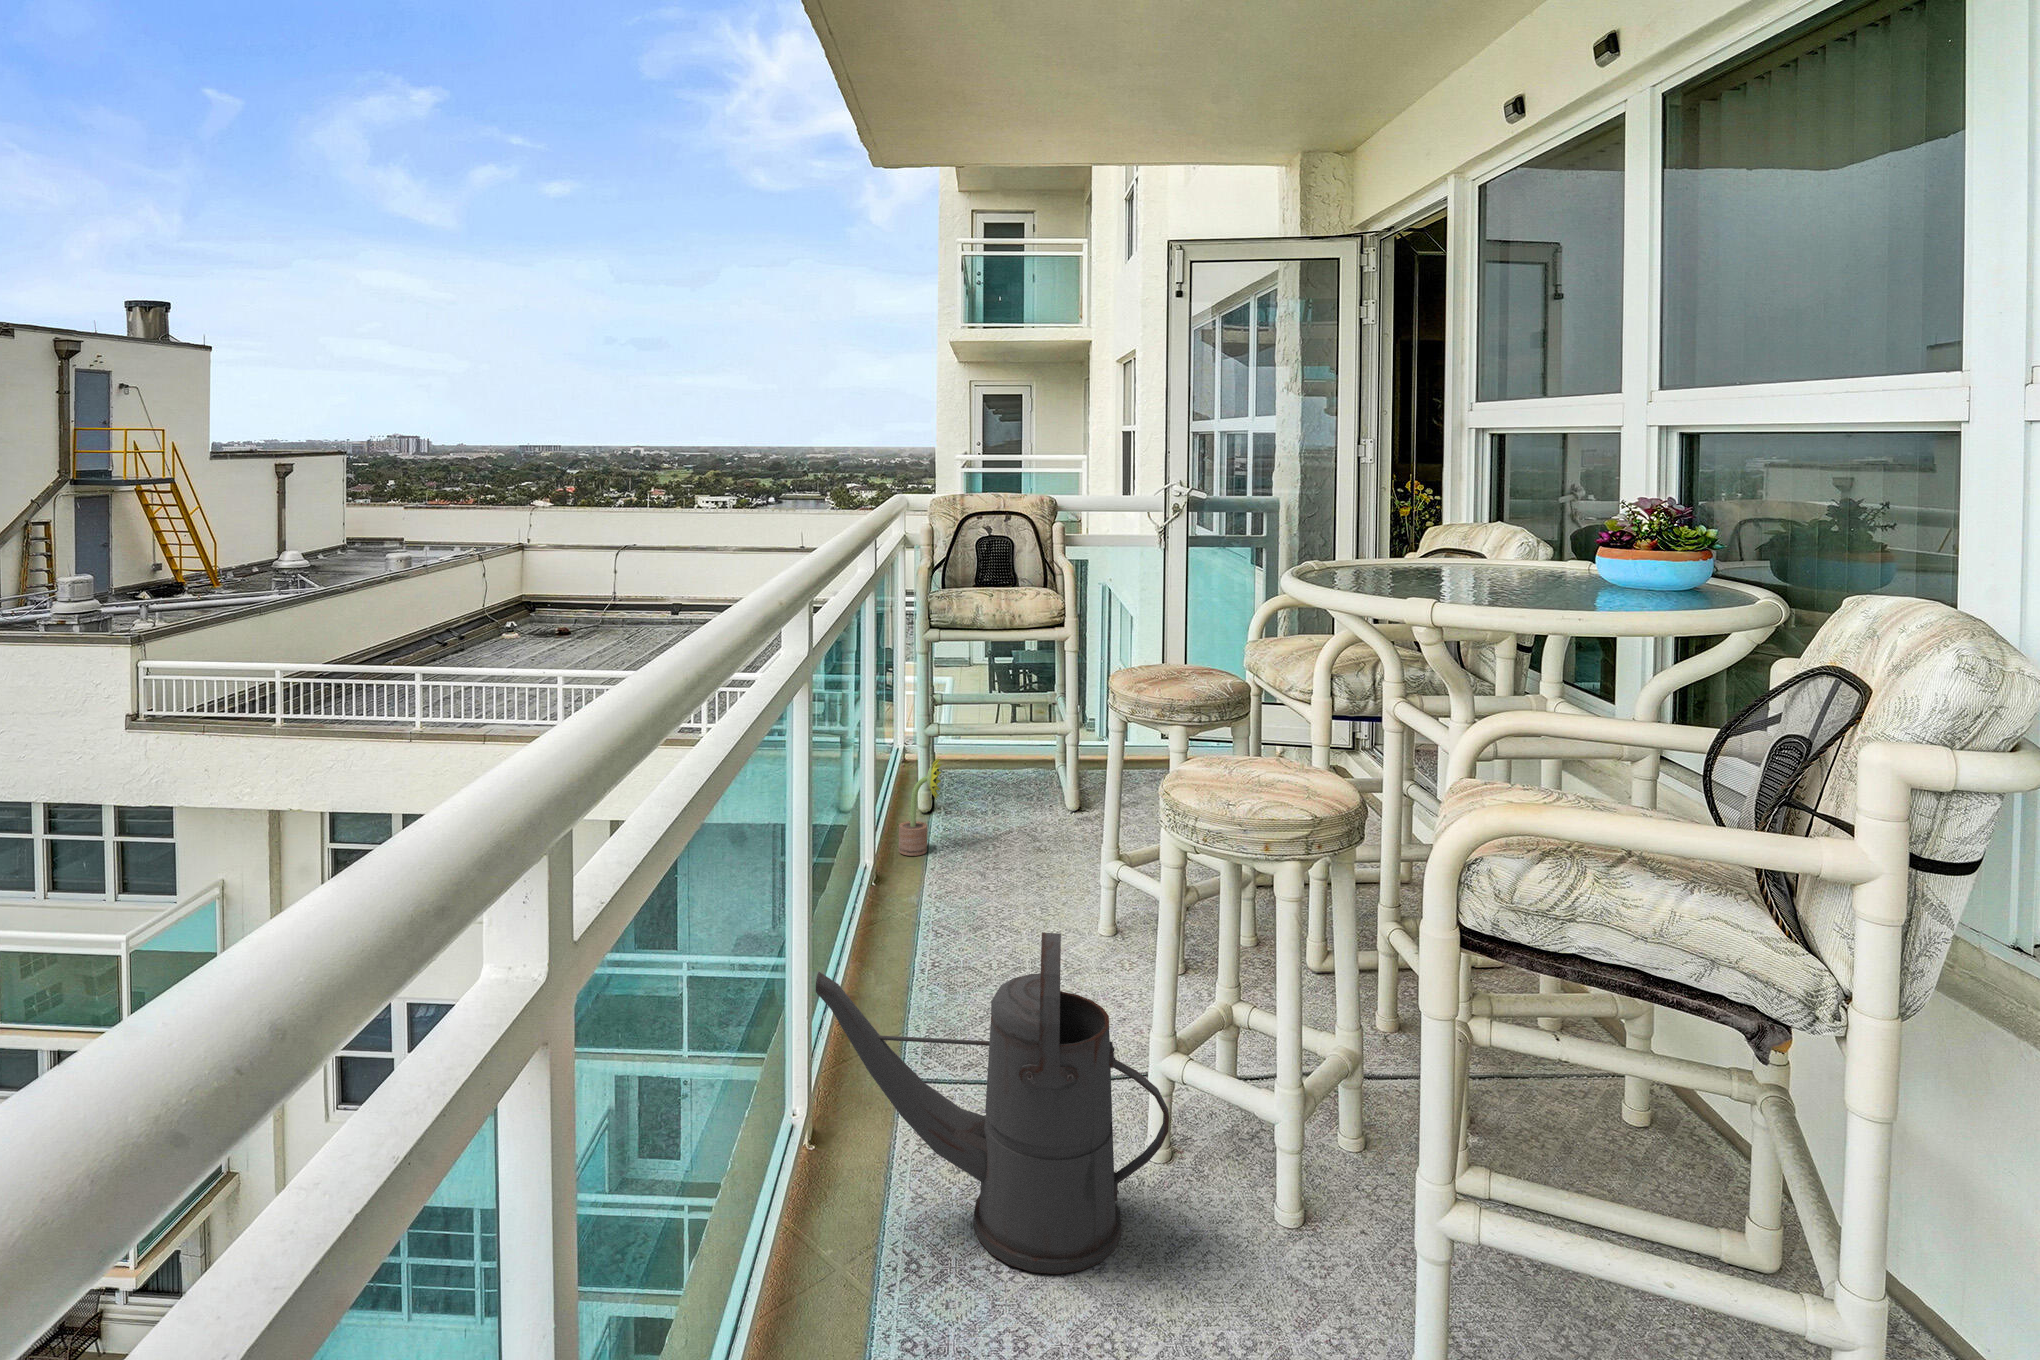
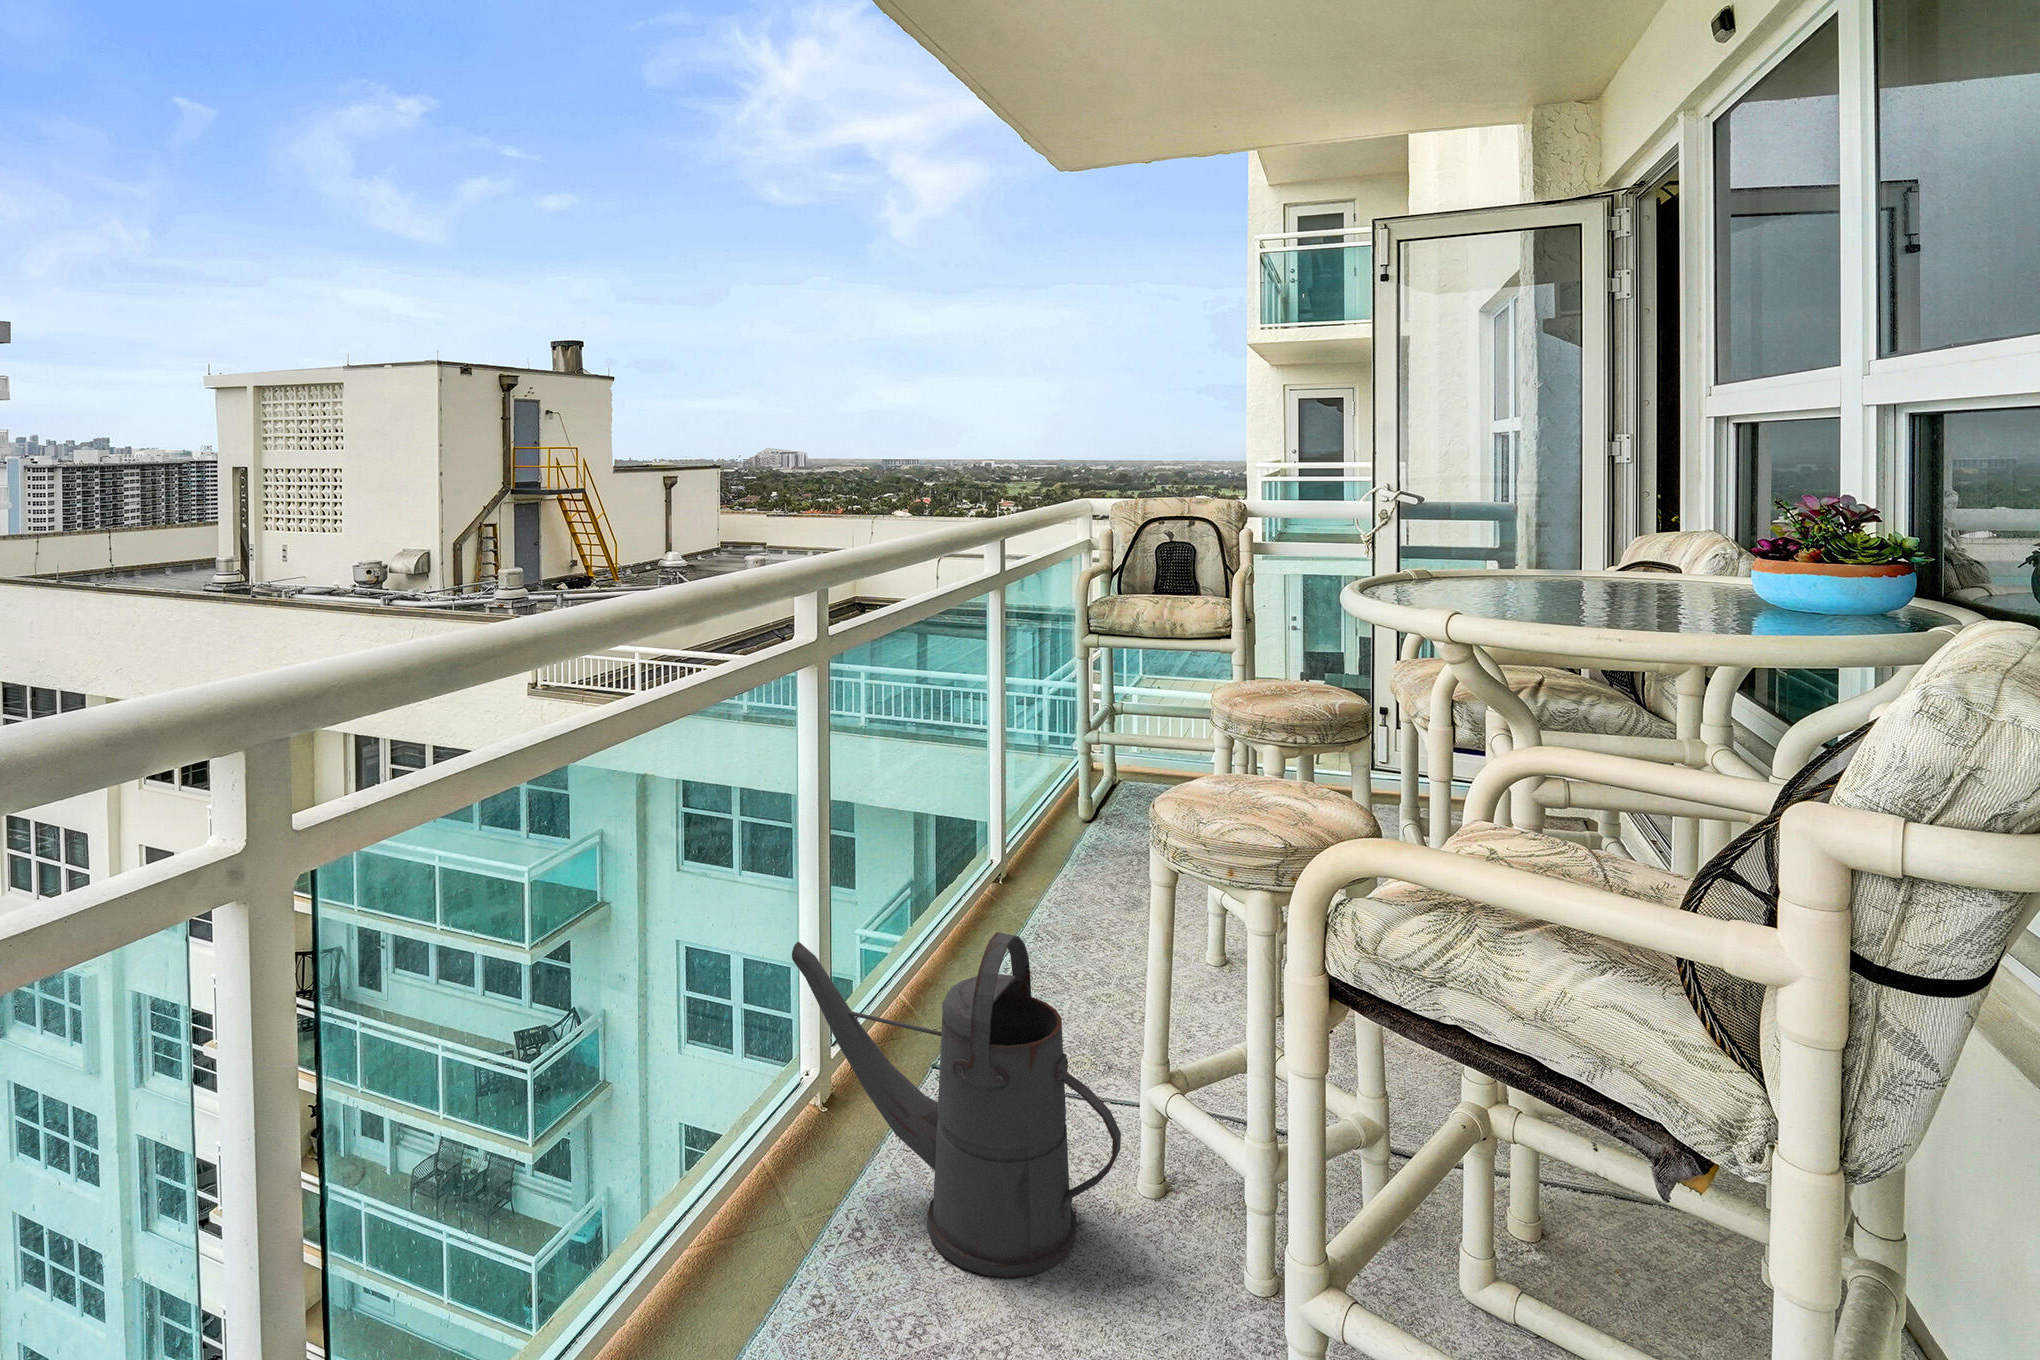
decorative plant: present [899,758,942,856] -> none [1046,763,1093,861]

